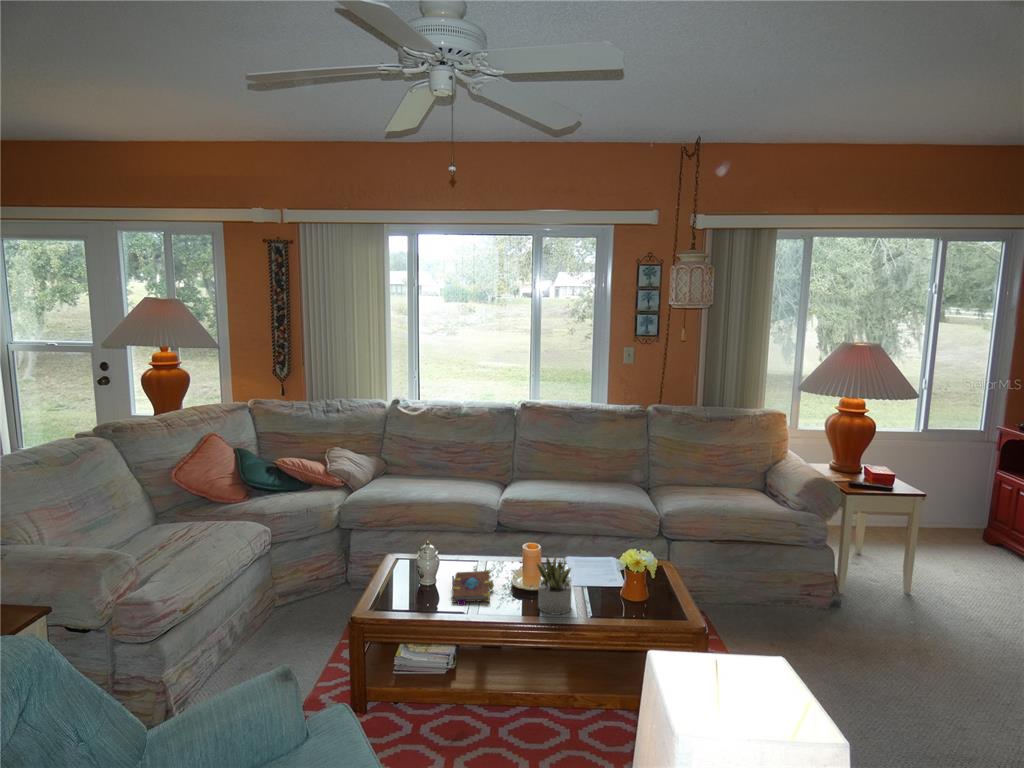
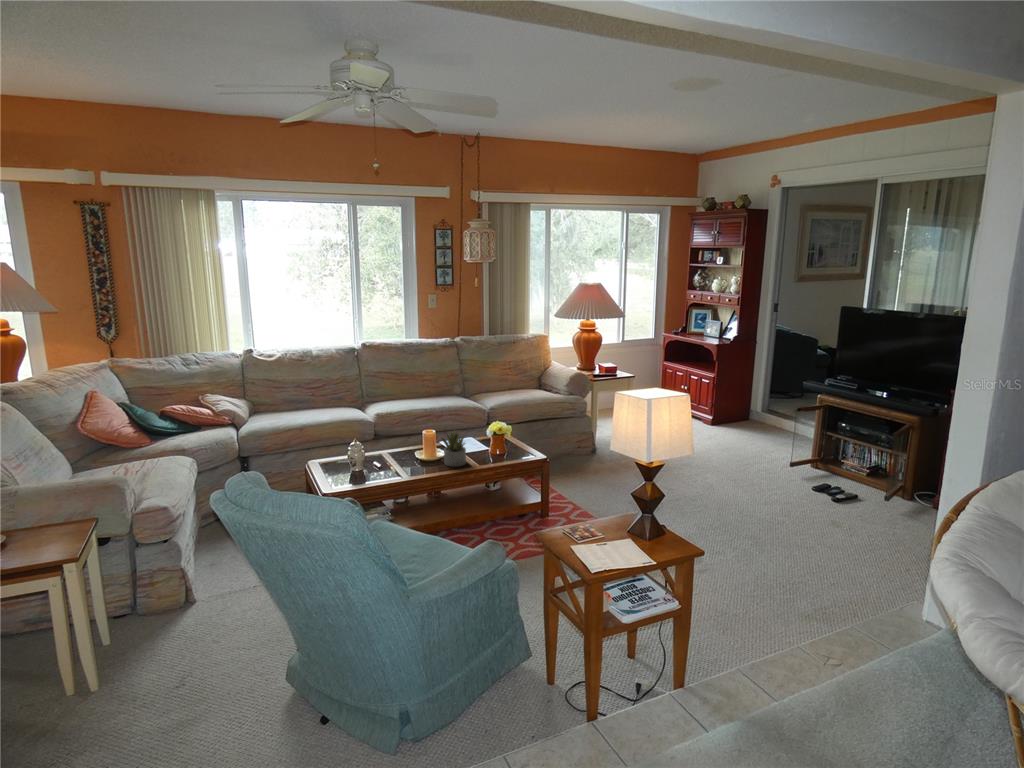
book: present [453,570,494,606] -> none [377,453,413,476]

